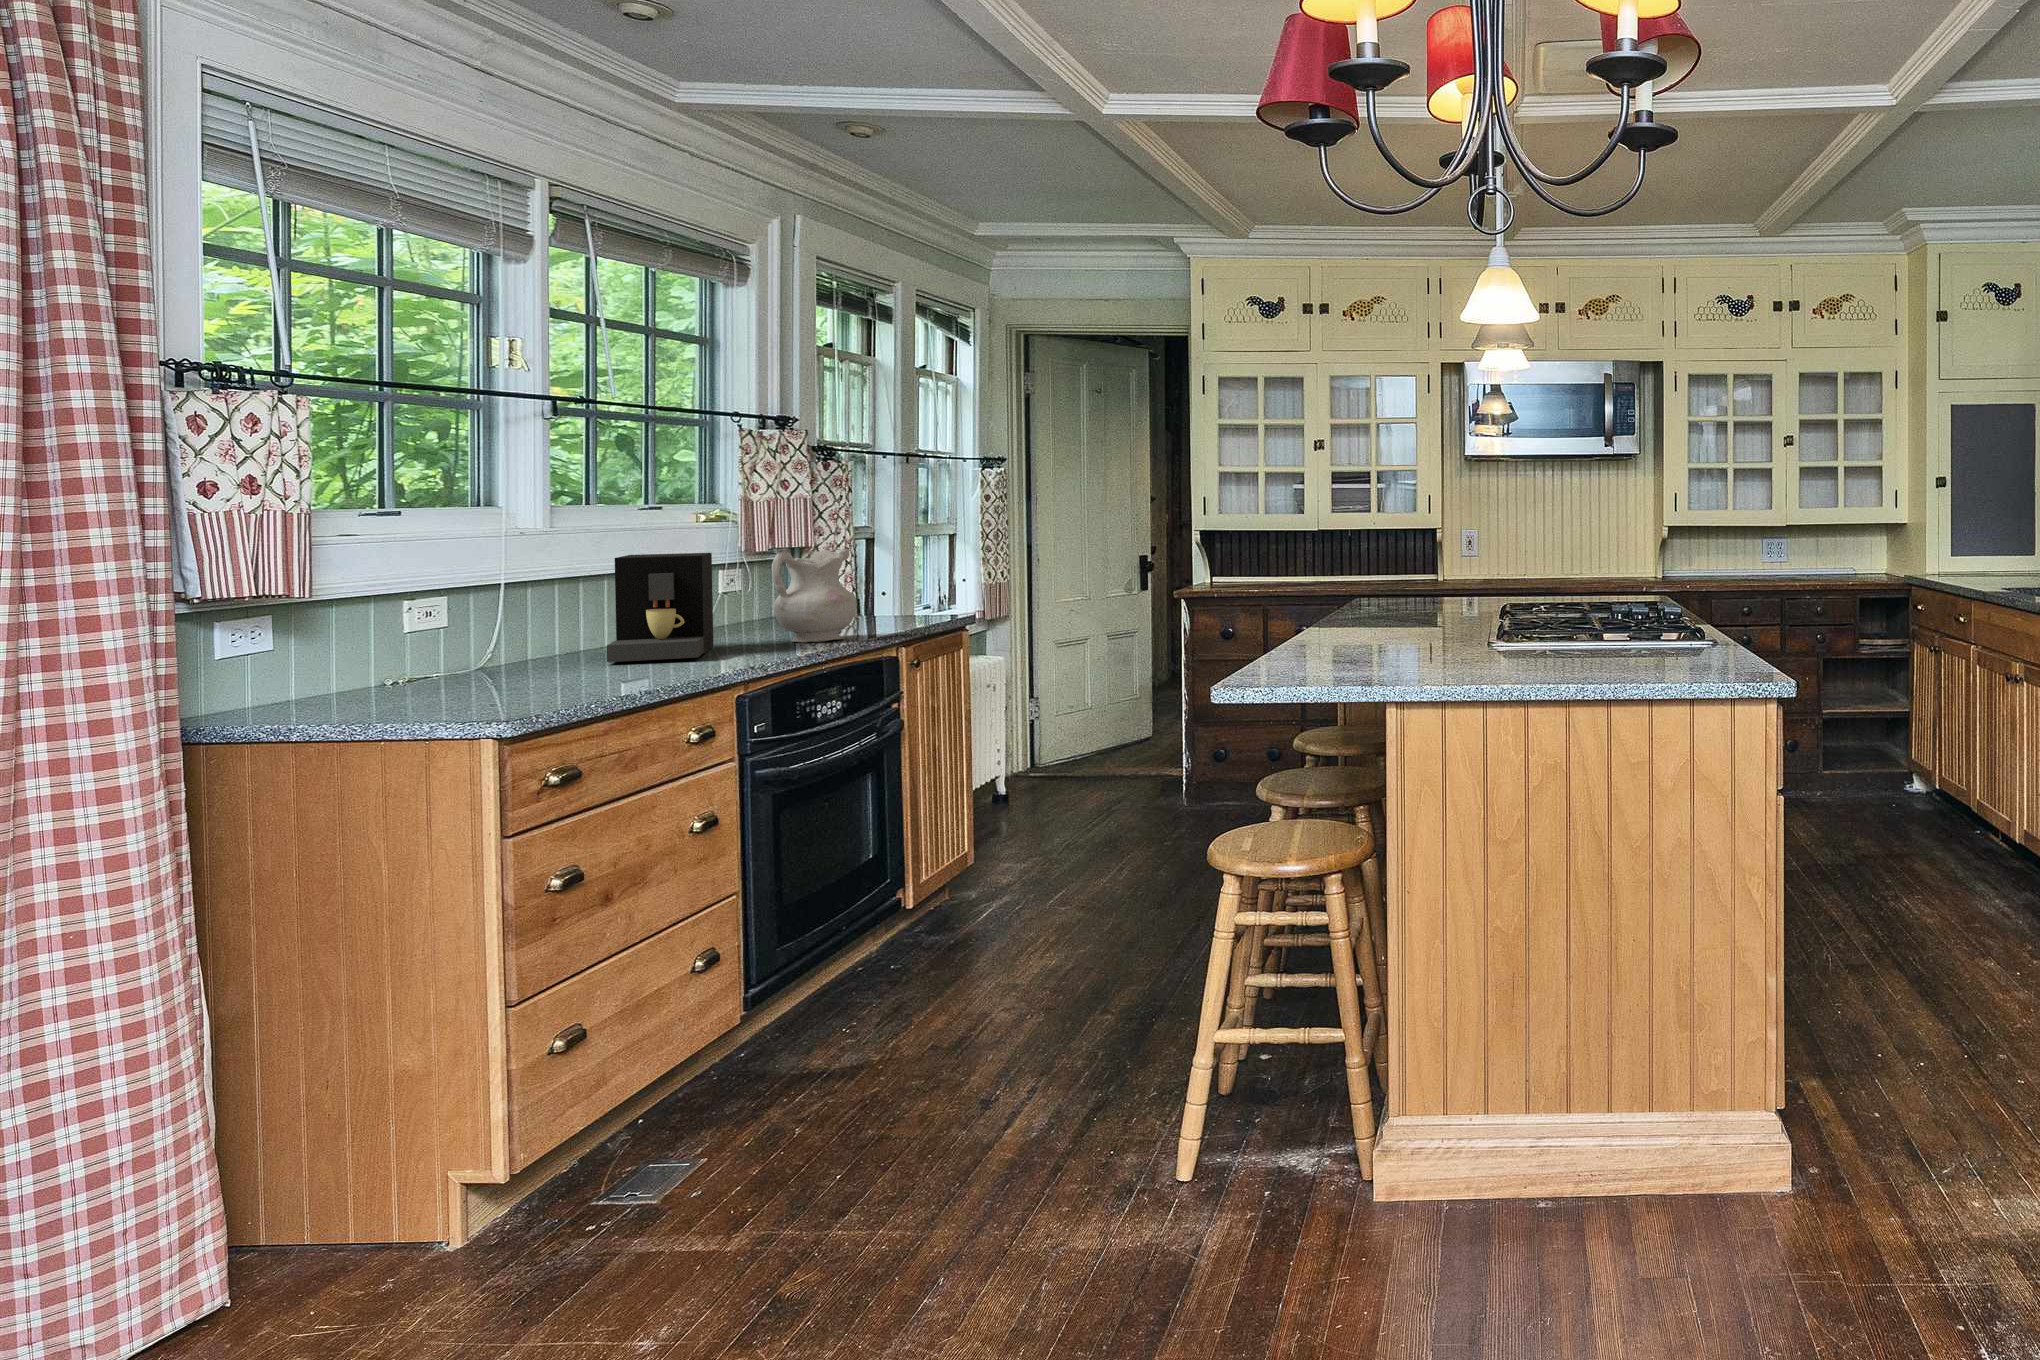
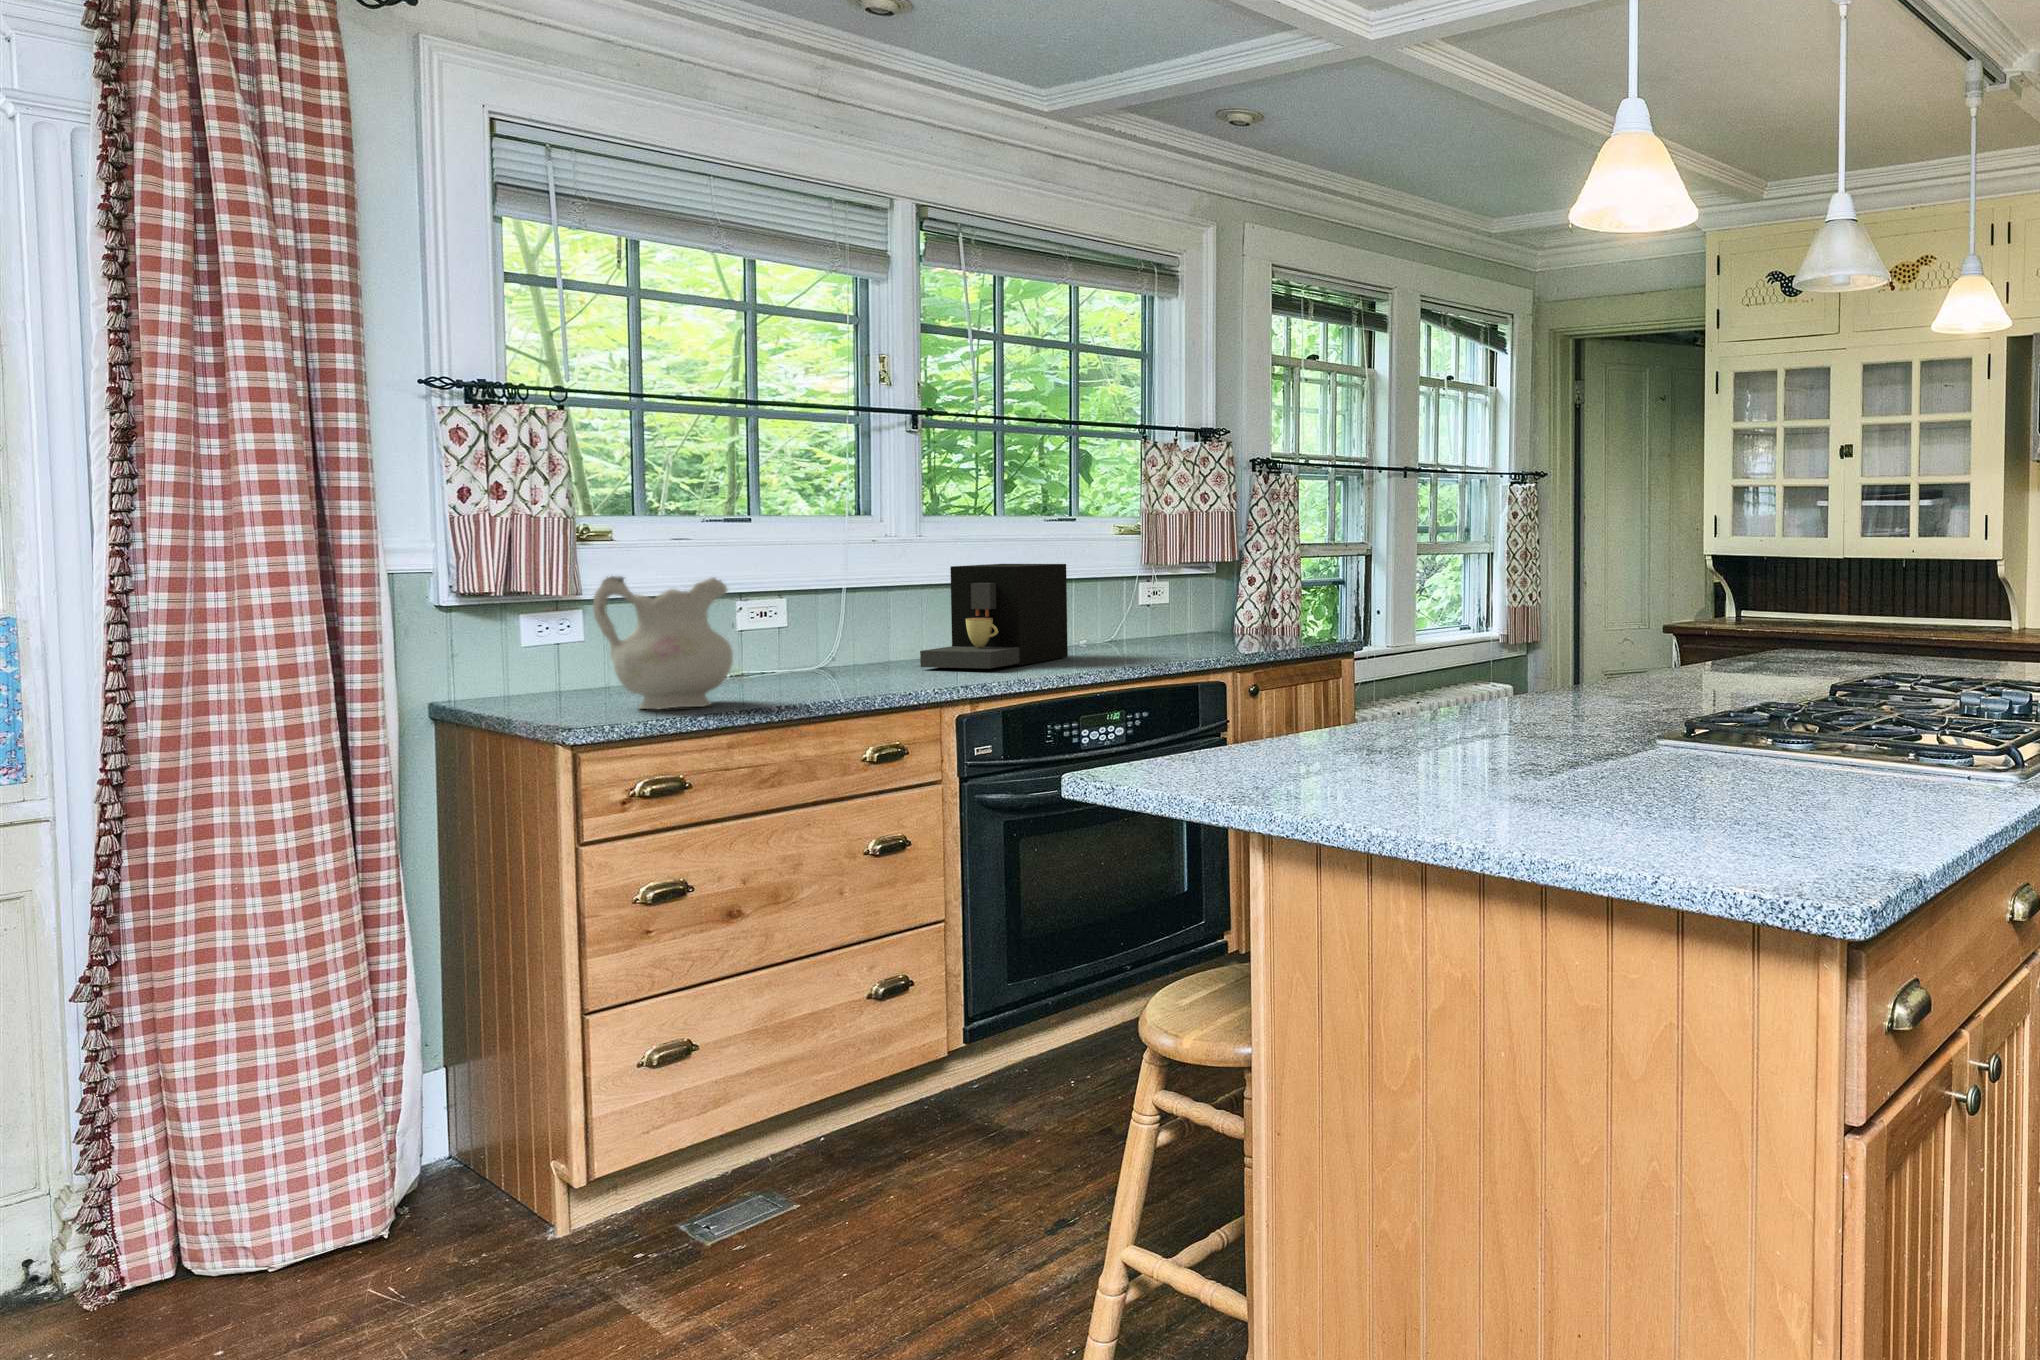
ceramic pitcher: present [772,549,856,642] -> present [593,576,733,709]

